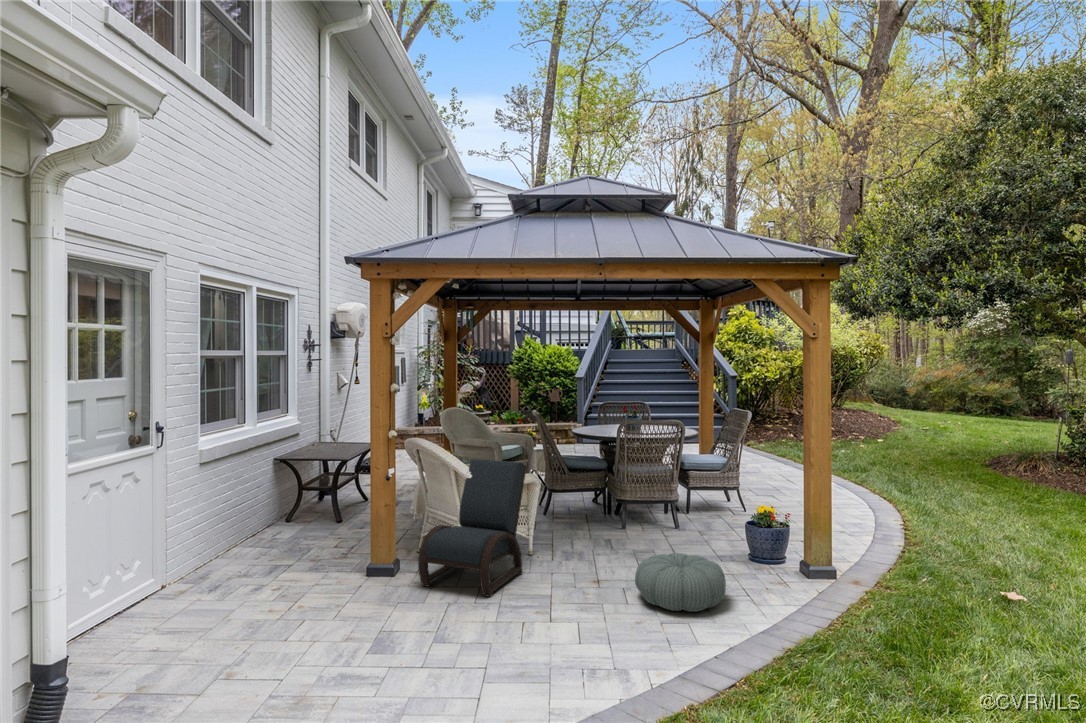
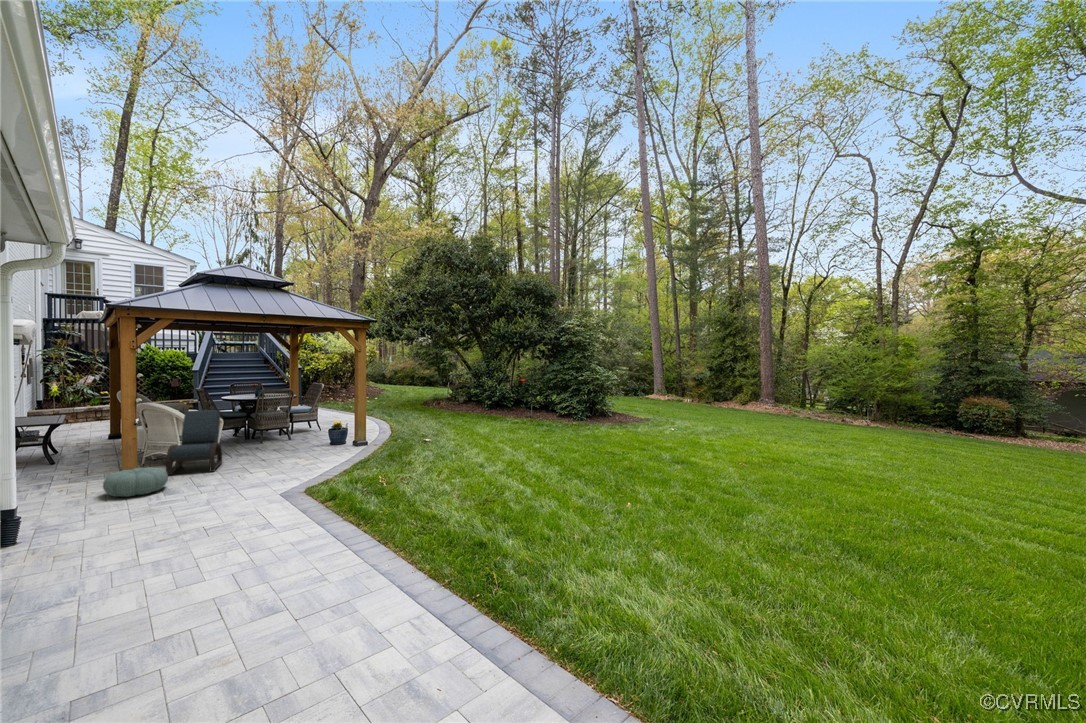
pouf: present [635,553,726,612] -> present [103,467,168,497]

